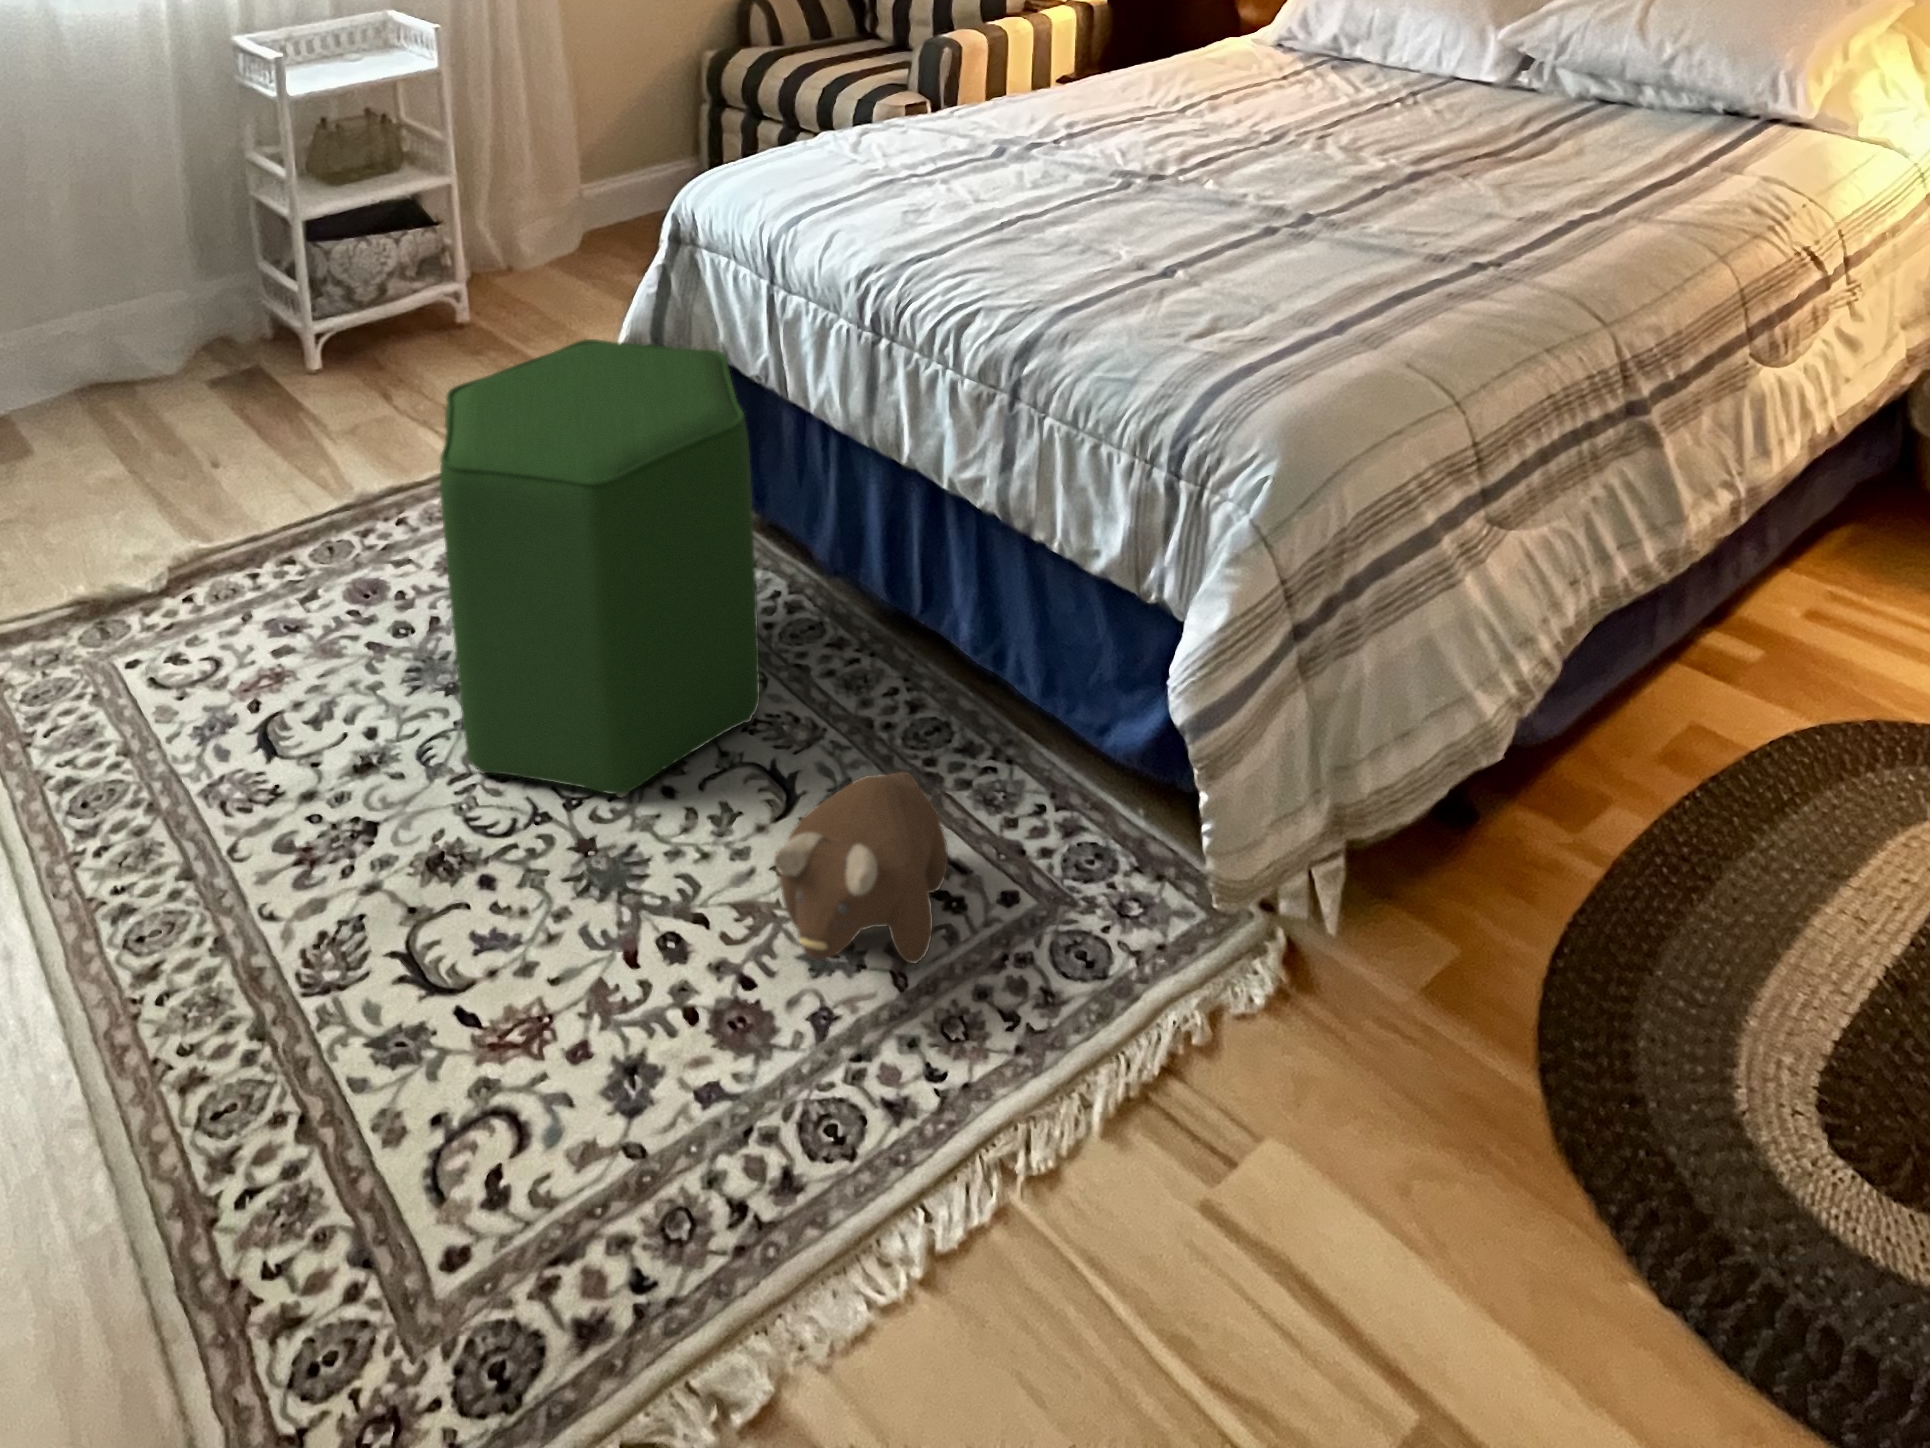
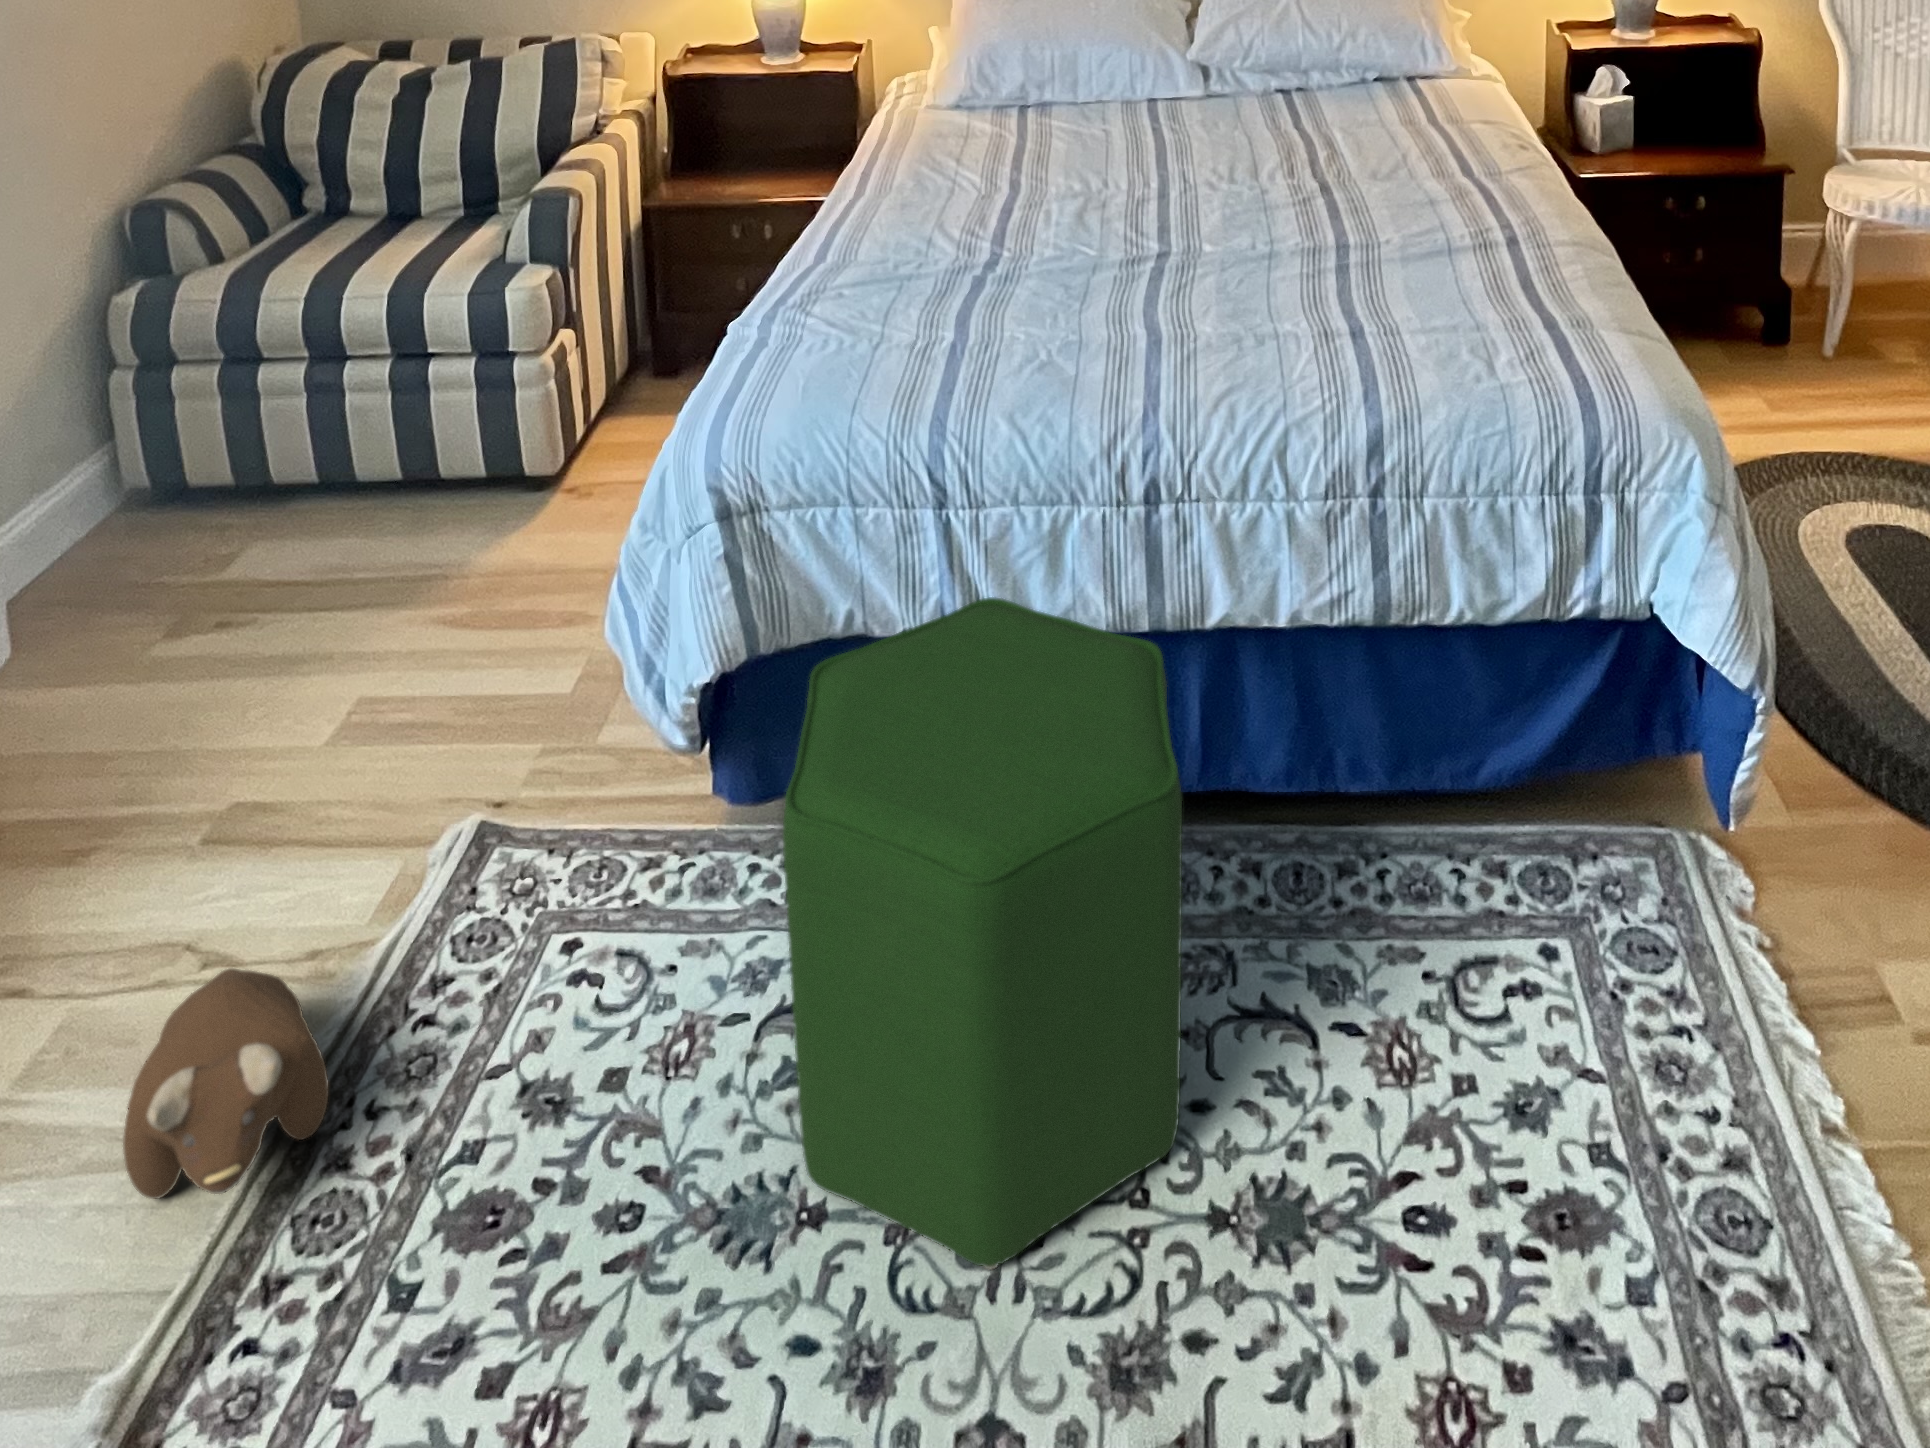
plush toy: present [774,772,948,964] -> present [123,968,329,1199]

